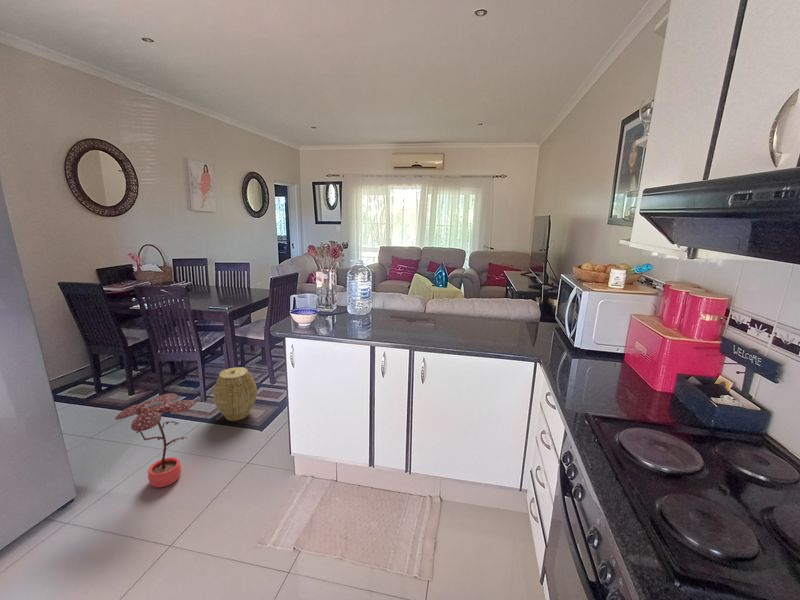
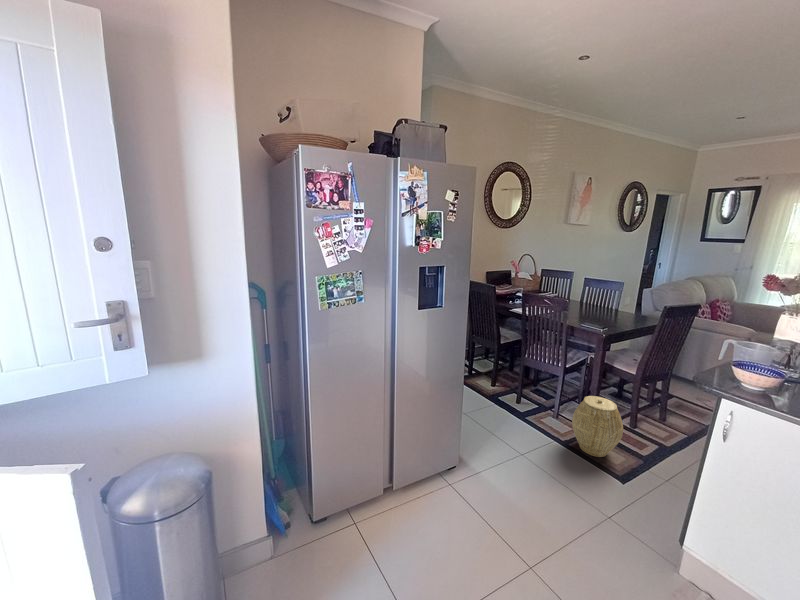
potted plant: present [115,393,195,487] -> none [500,404,571,494]

